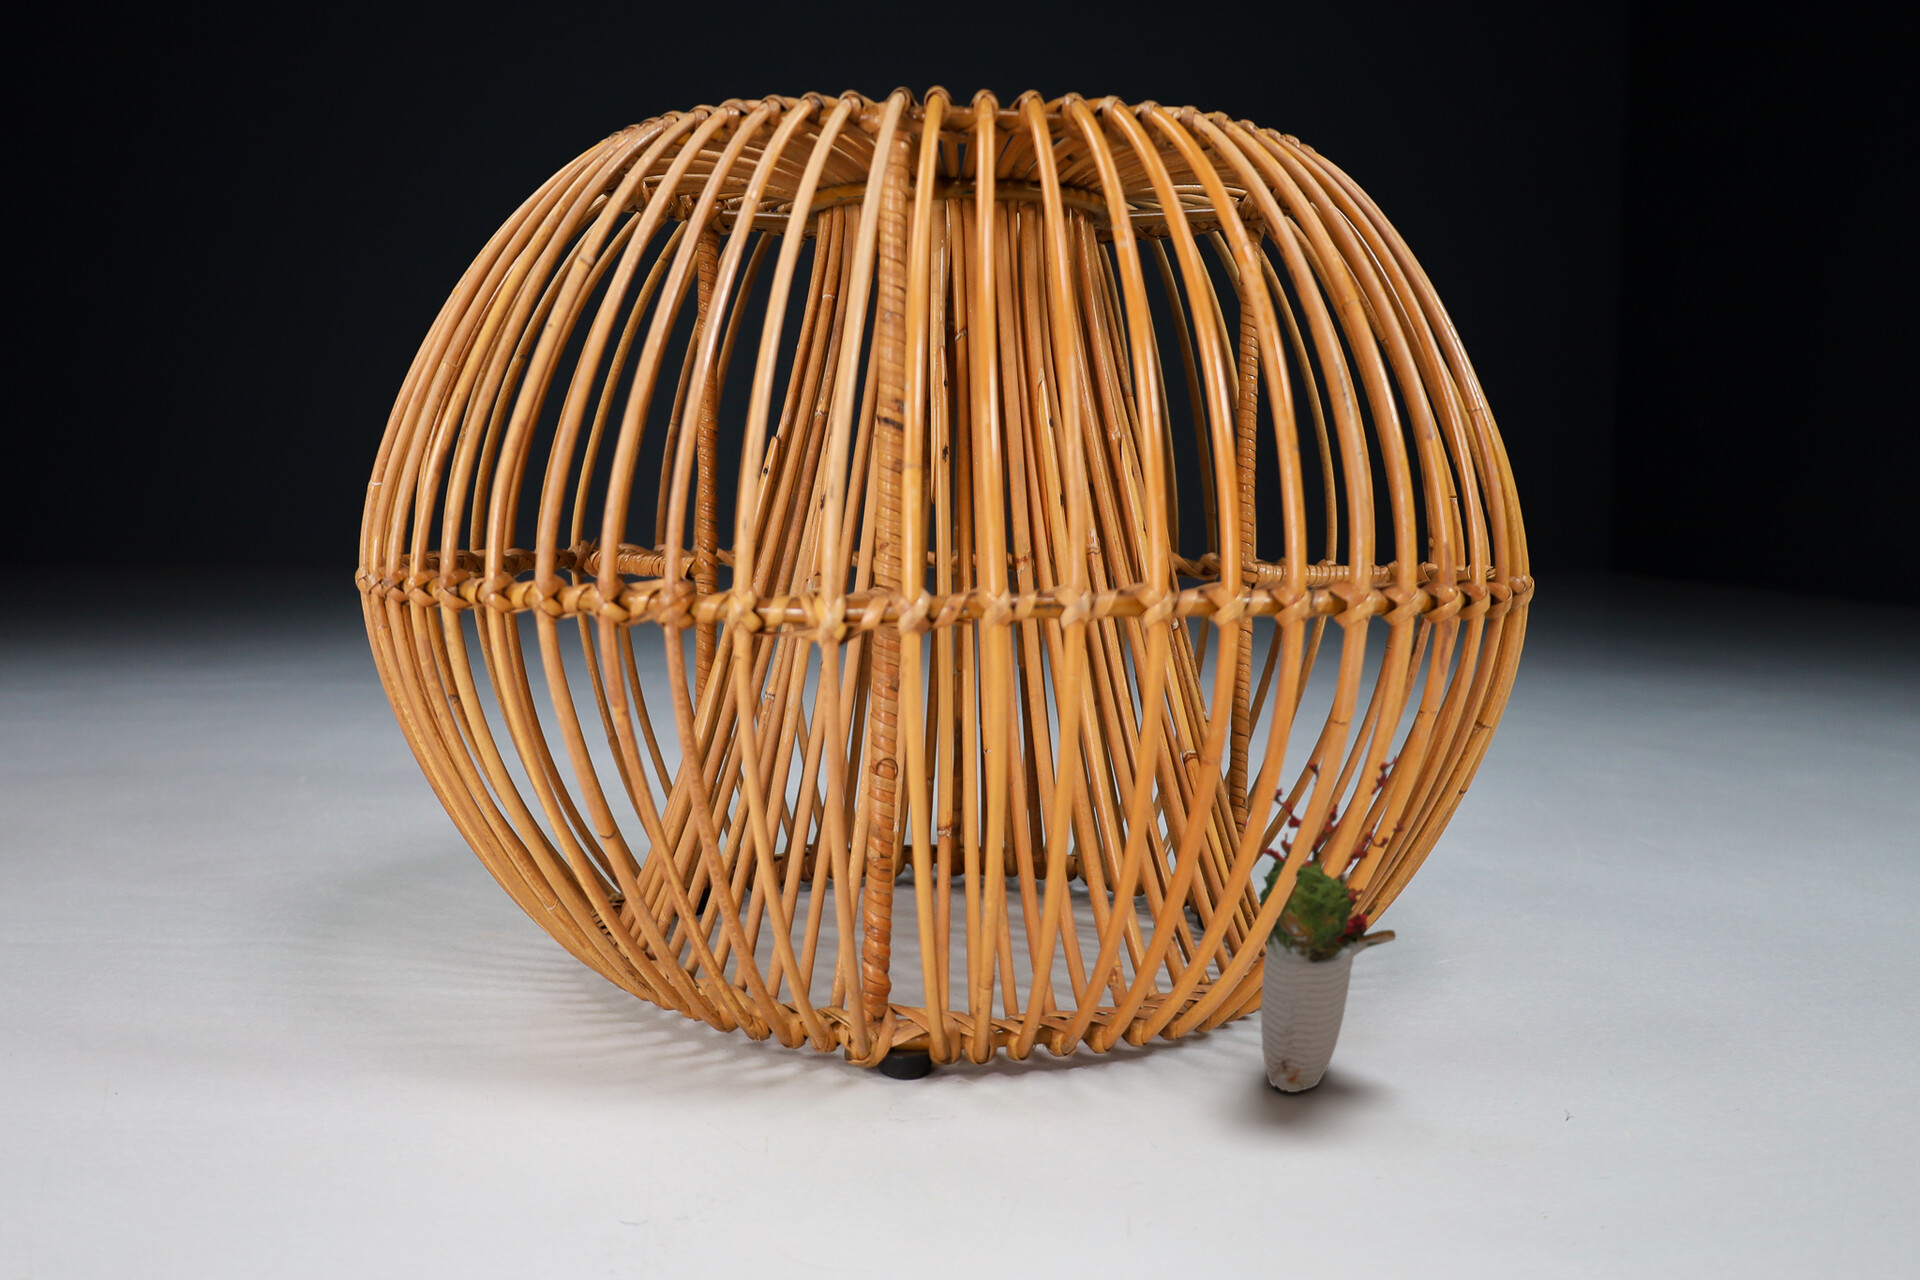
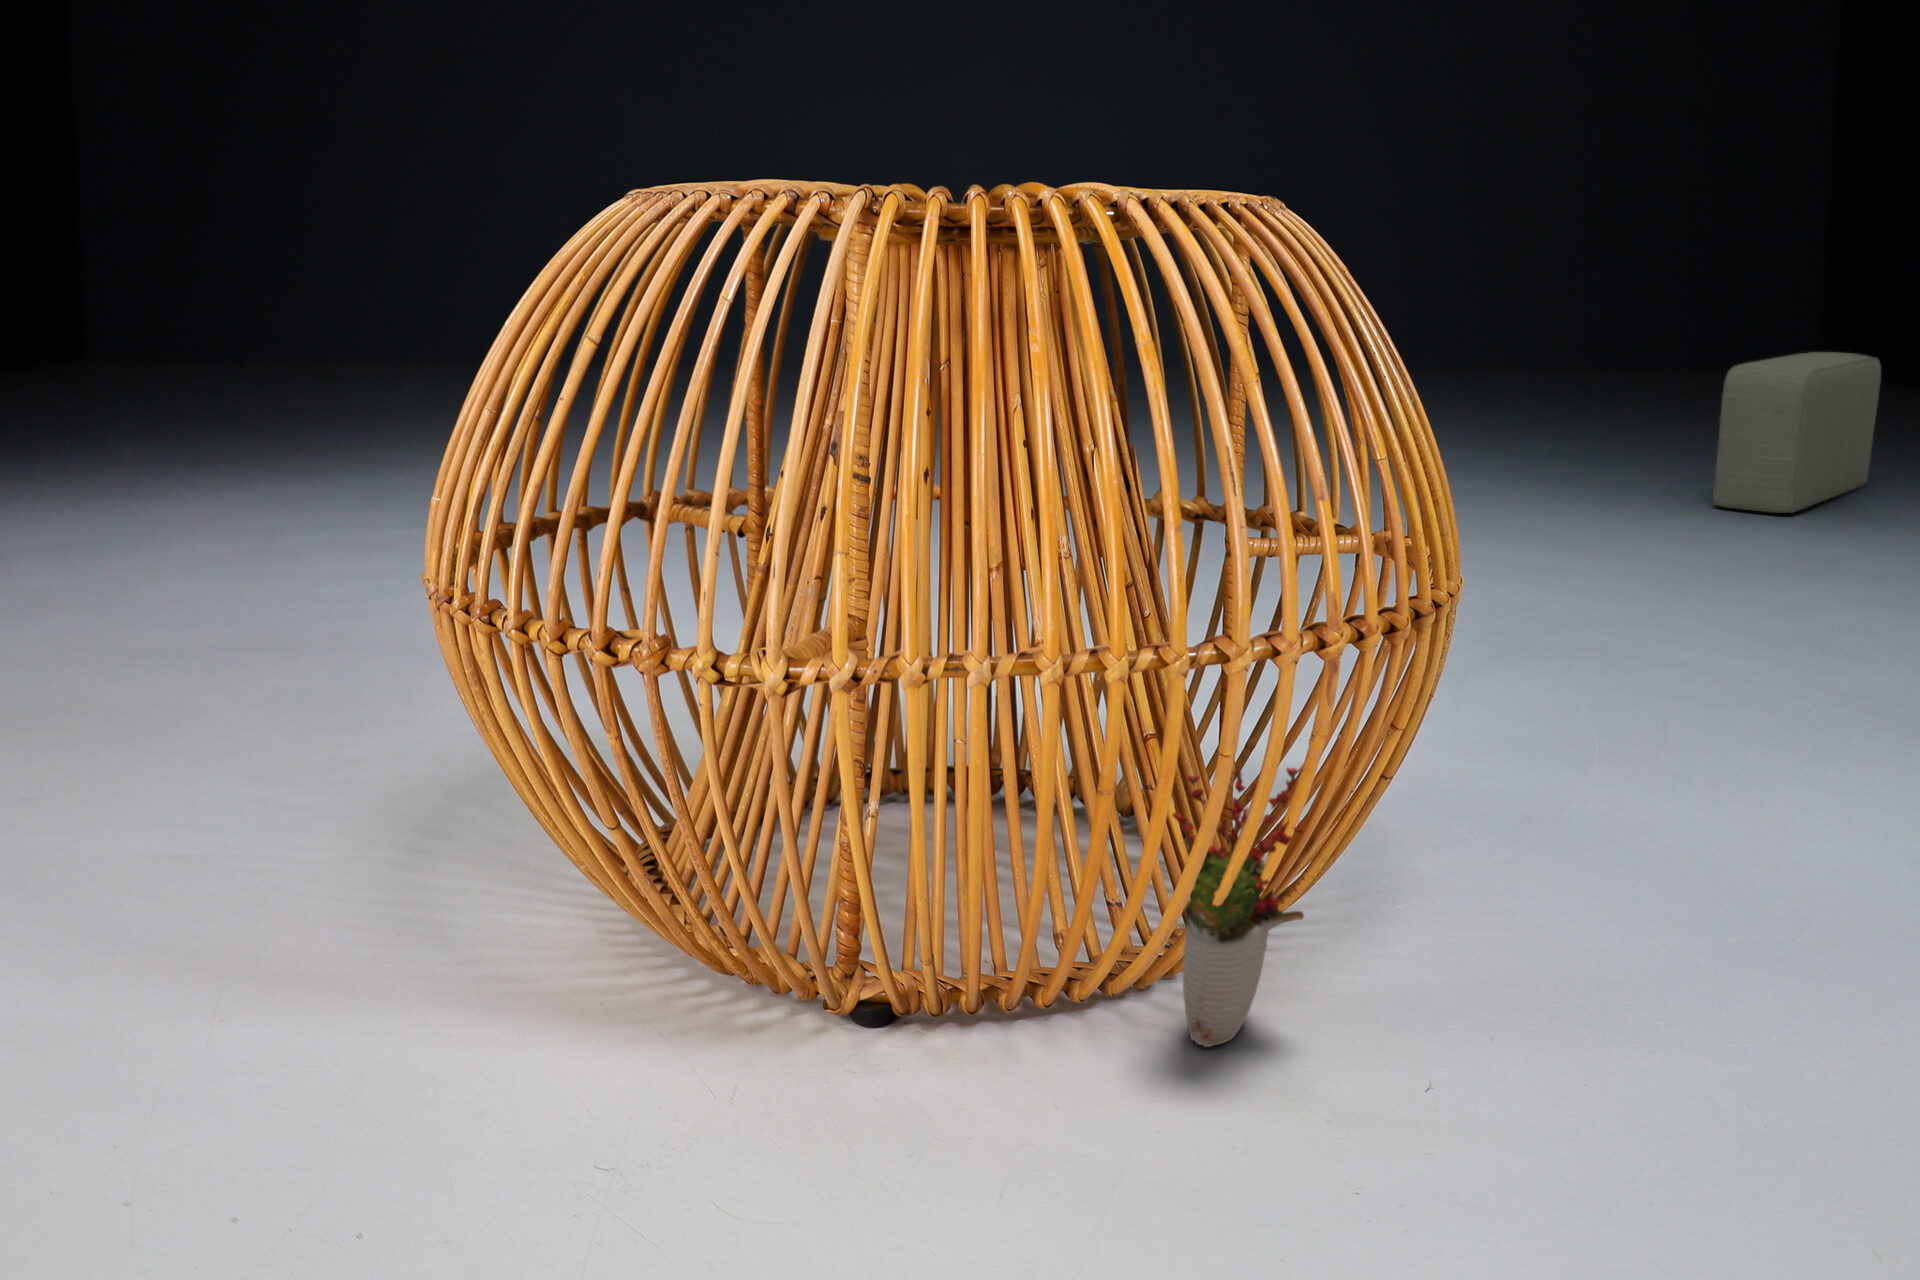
pouf: none [1610,481,1756,632] -> present [1713,352,1881,513]

